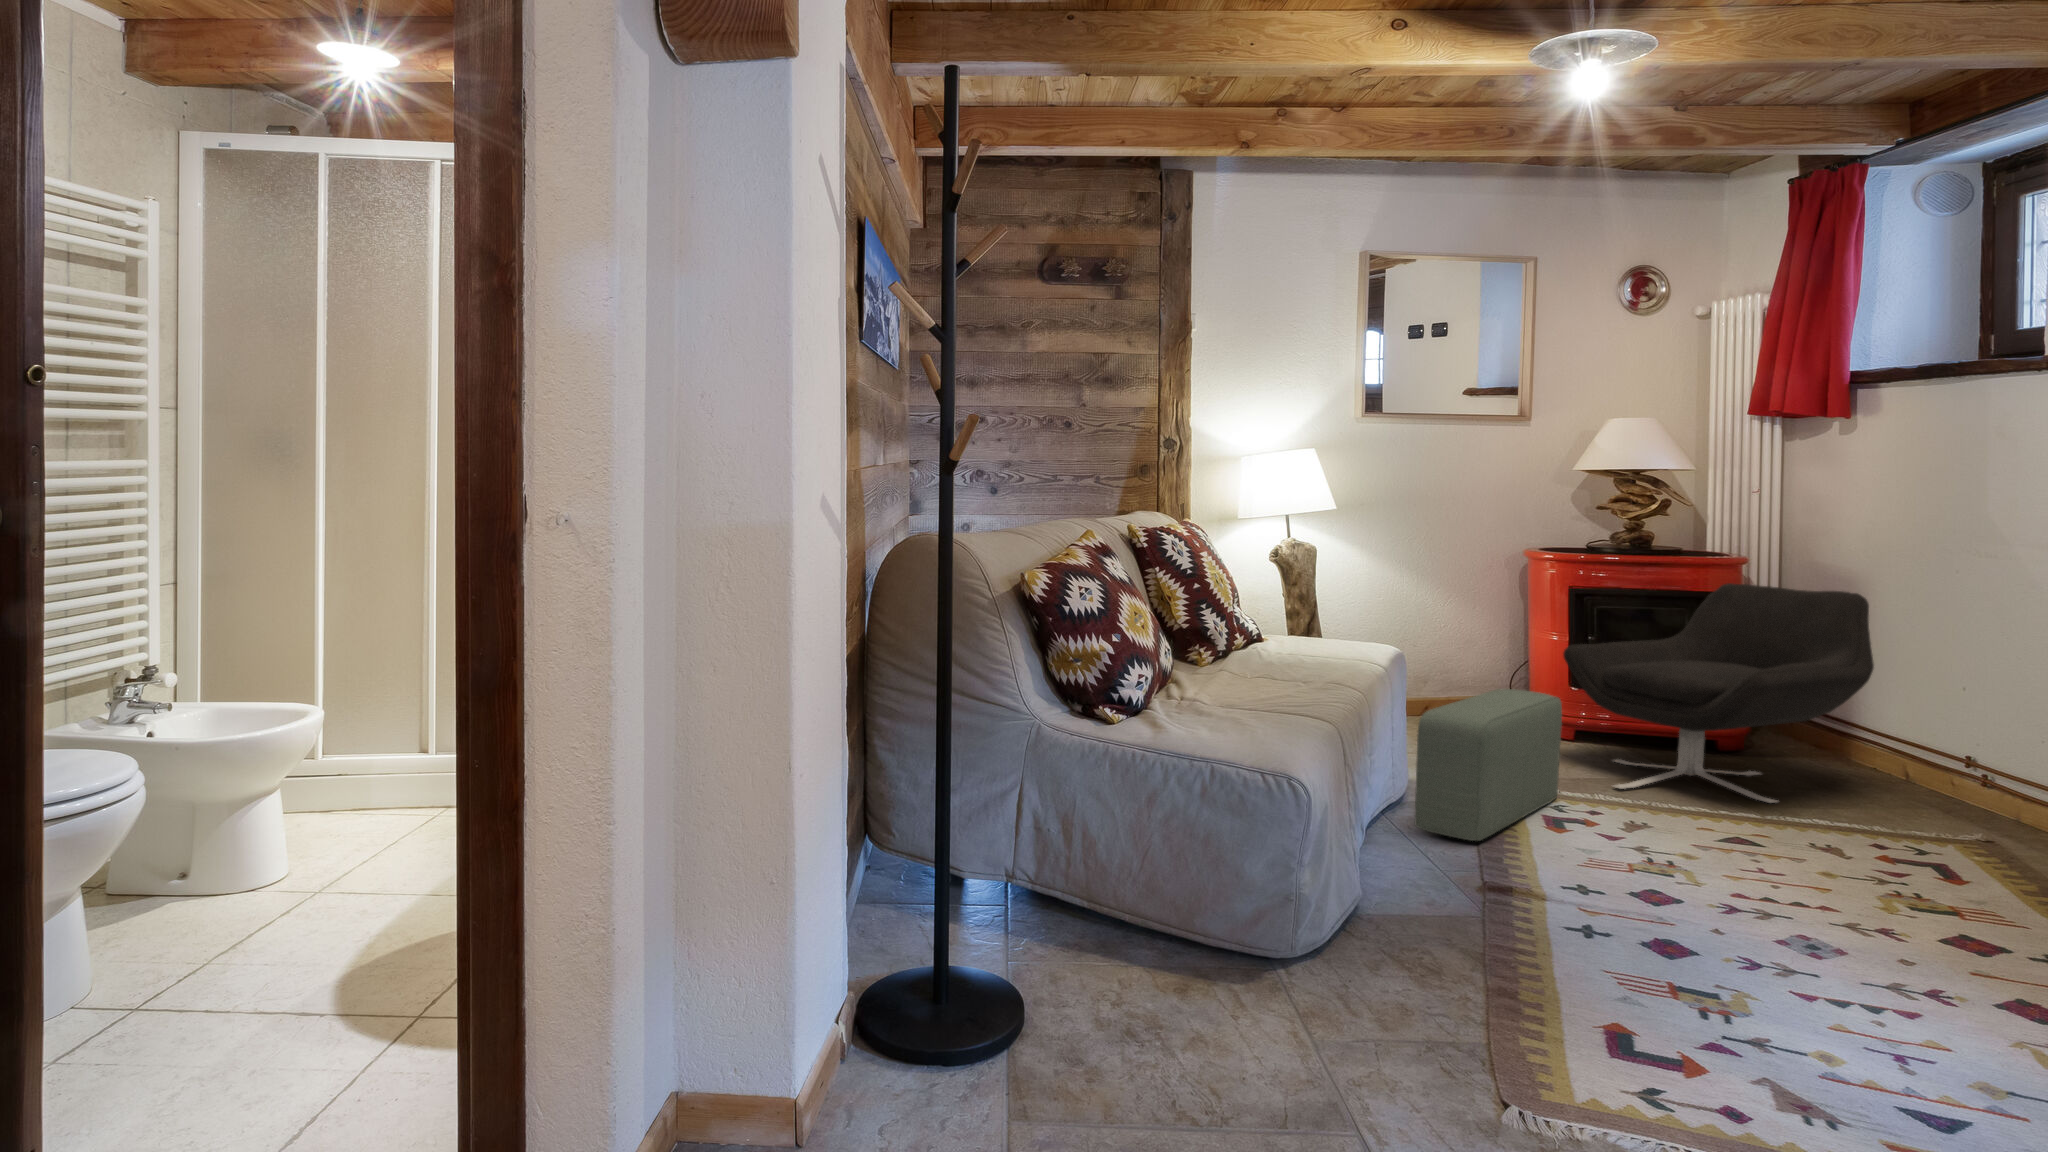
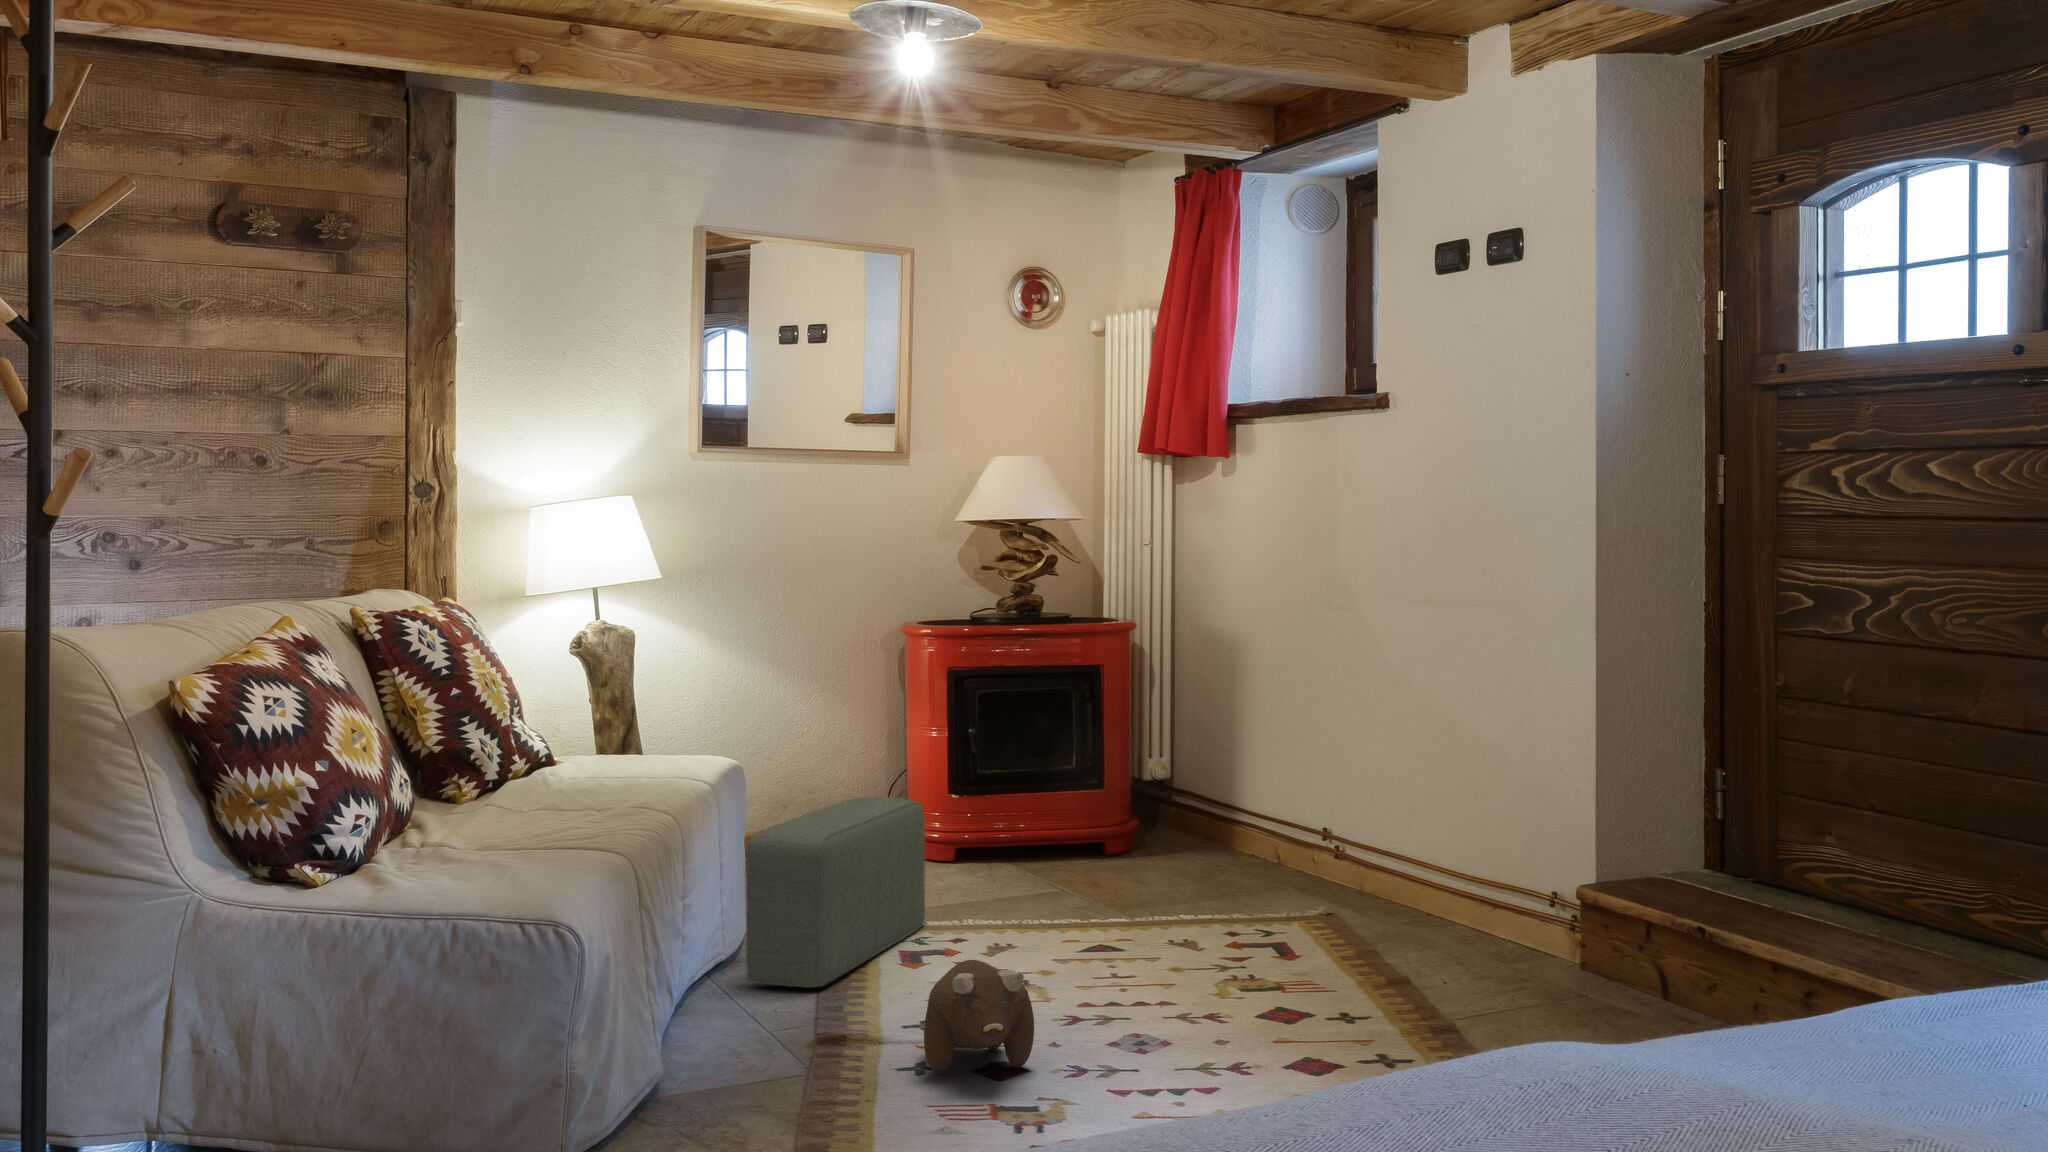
lounge chair: present [1563,583,1874,803] -> none [936,654,1241,906]
plush toy: none [1591,845,1704,947] -> present [924,960,1034,1074]

